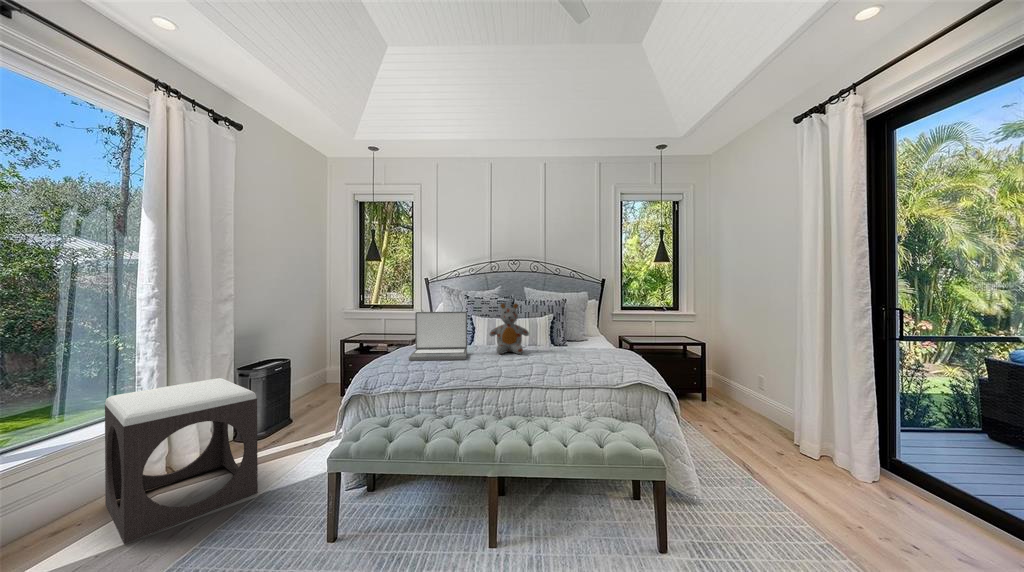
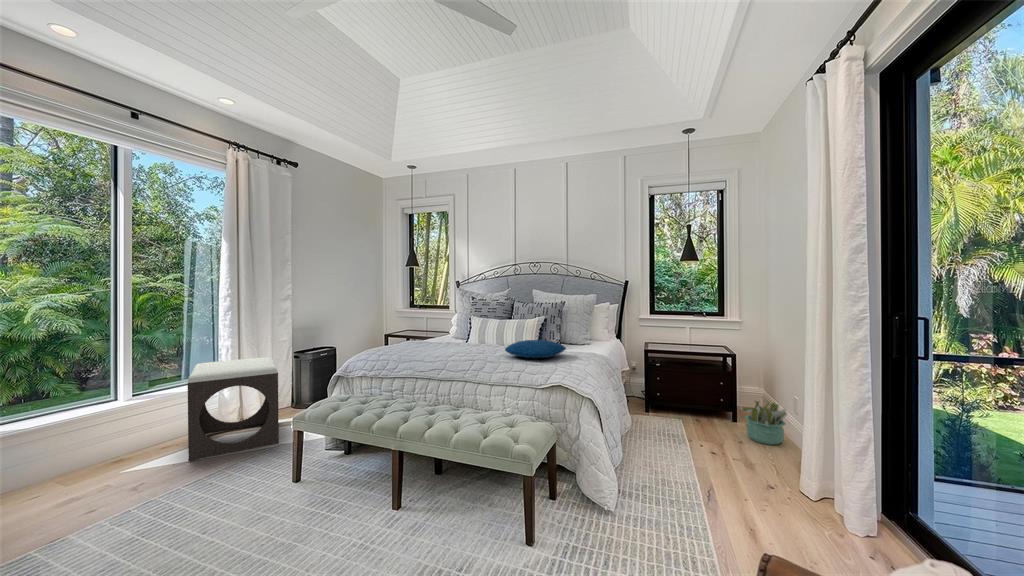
stuffed bear: present [490,303,529,354] -> none [462,305,498,352]
laptop: present [409,312,467,361] -> none [383,311,442,354]
pillow: none [553,338,609,357] -> present [505,340,566,358]
decorative plant: none [719,382,764,419] -> present [740,401,787,445]

